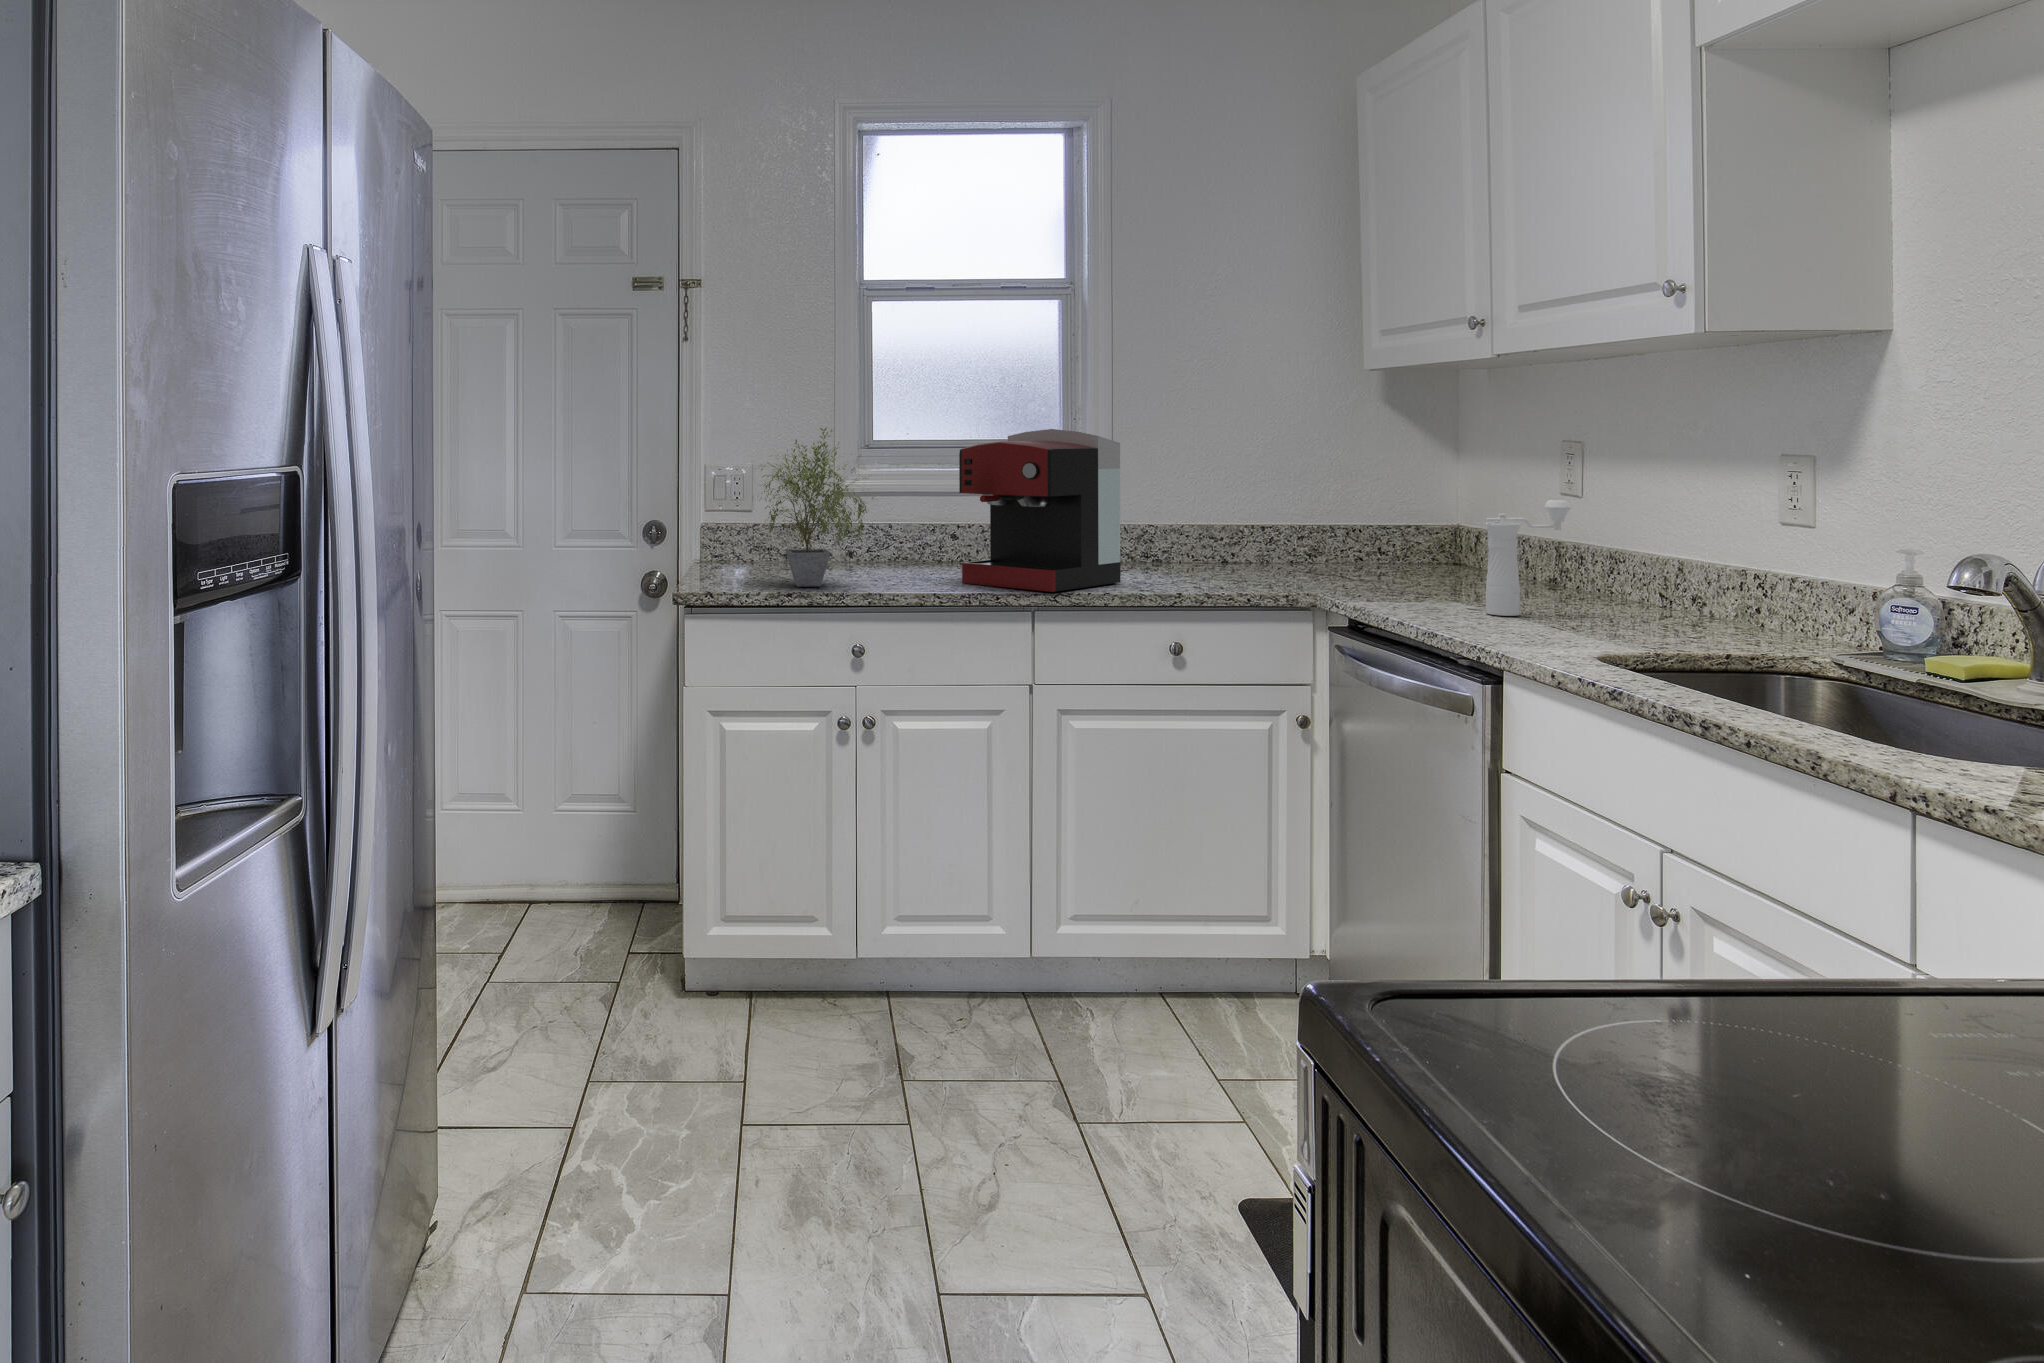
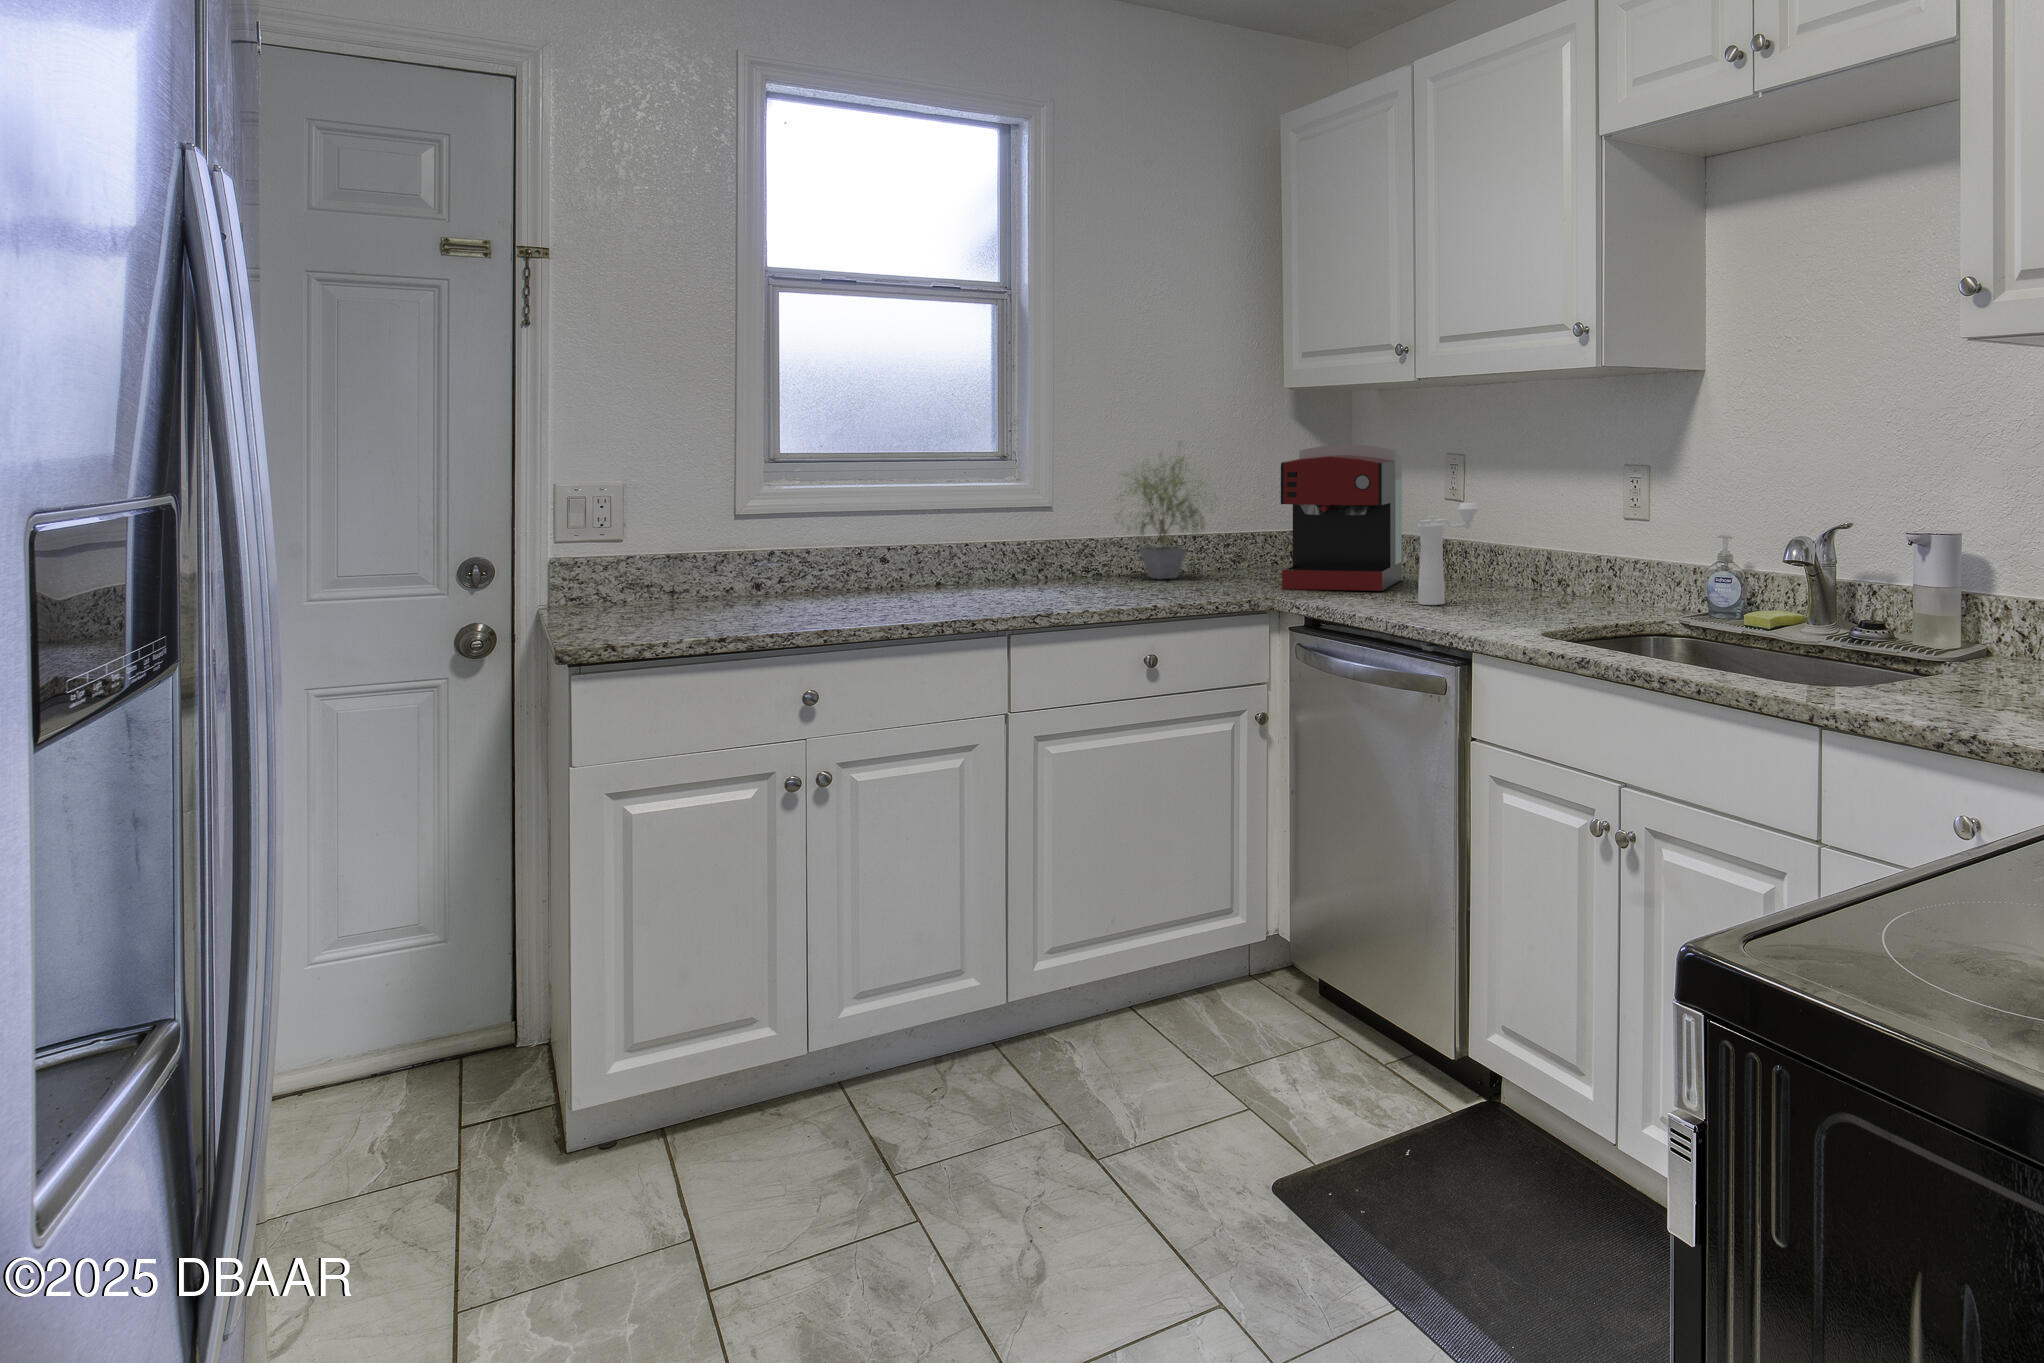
potted plant: present [761,428,875,587] -> present [1116,457,1218,579]
coffee maker: present [959,429,1121,592] -> present [1281,444,1402,591]

